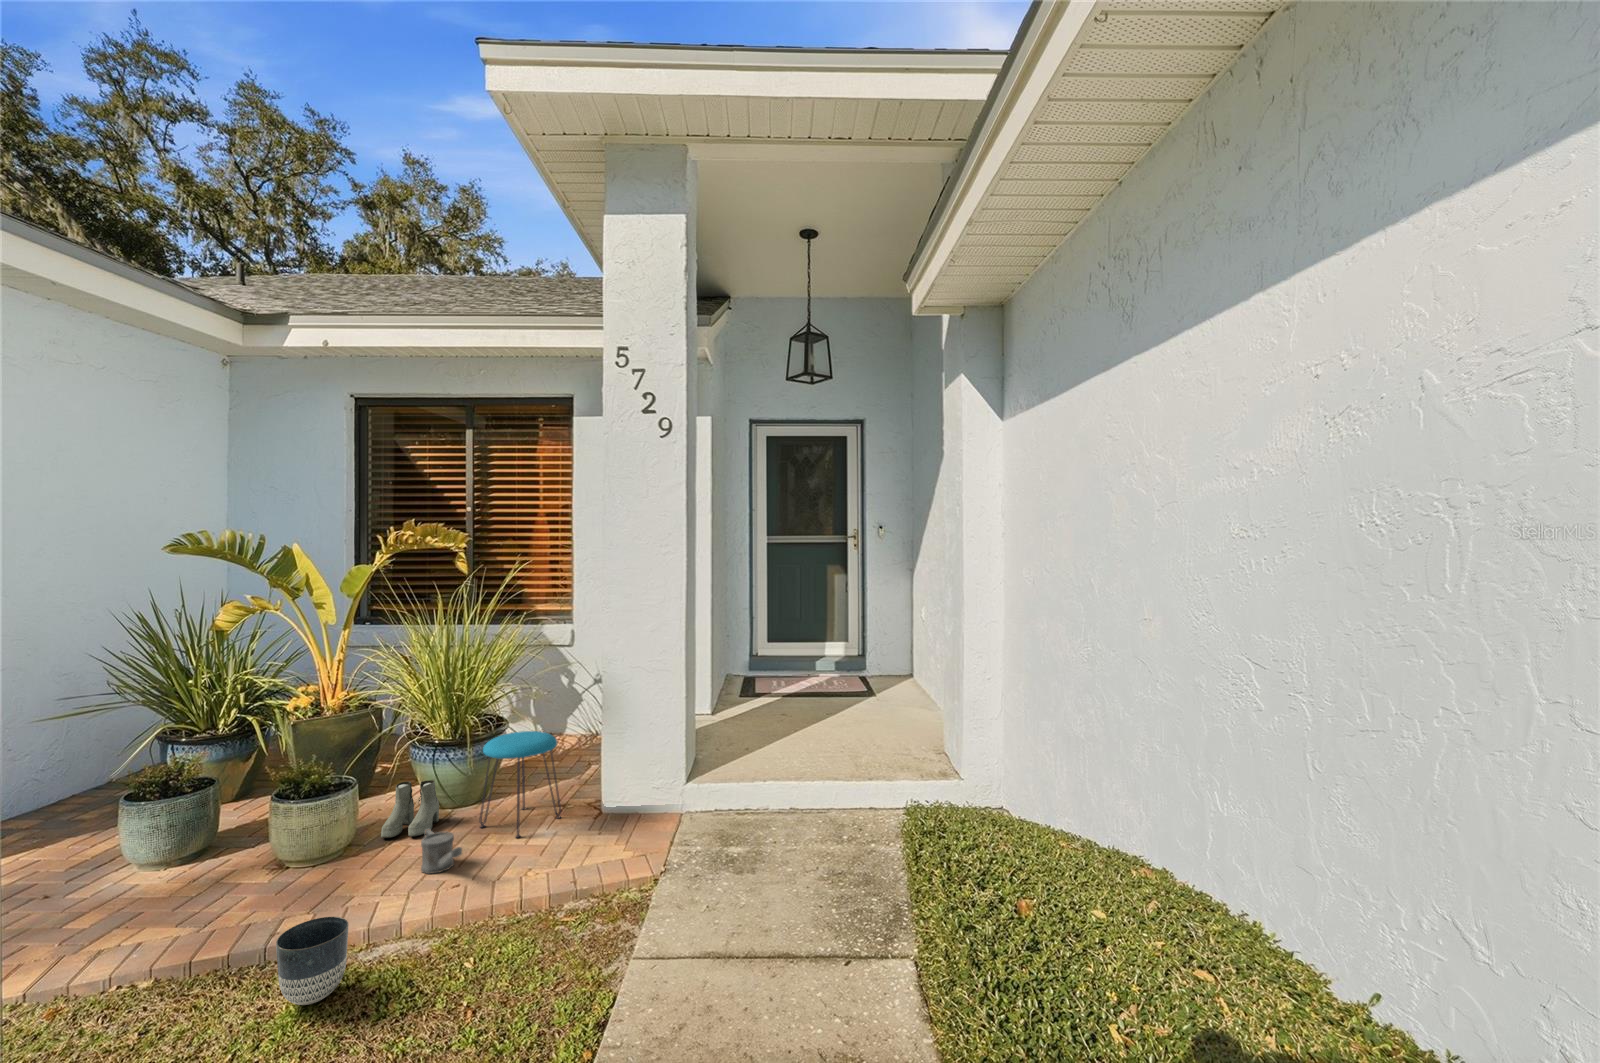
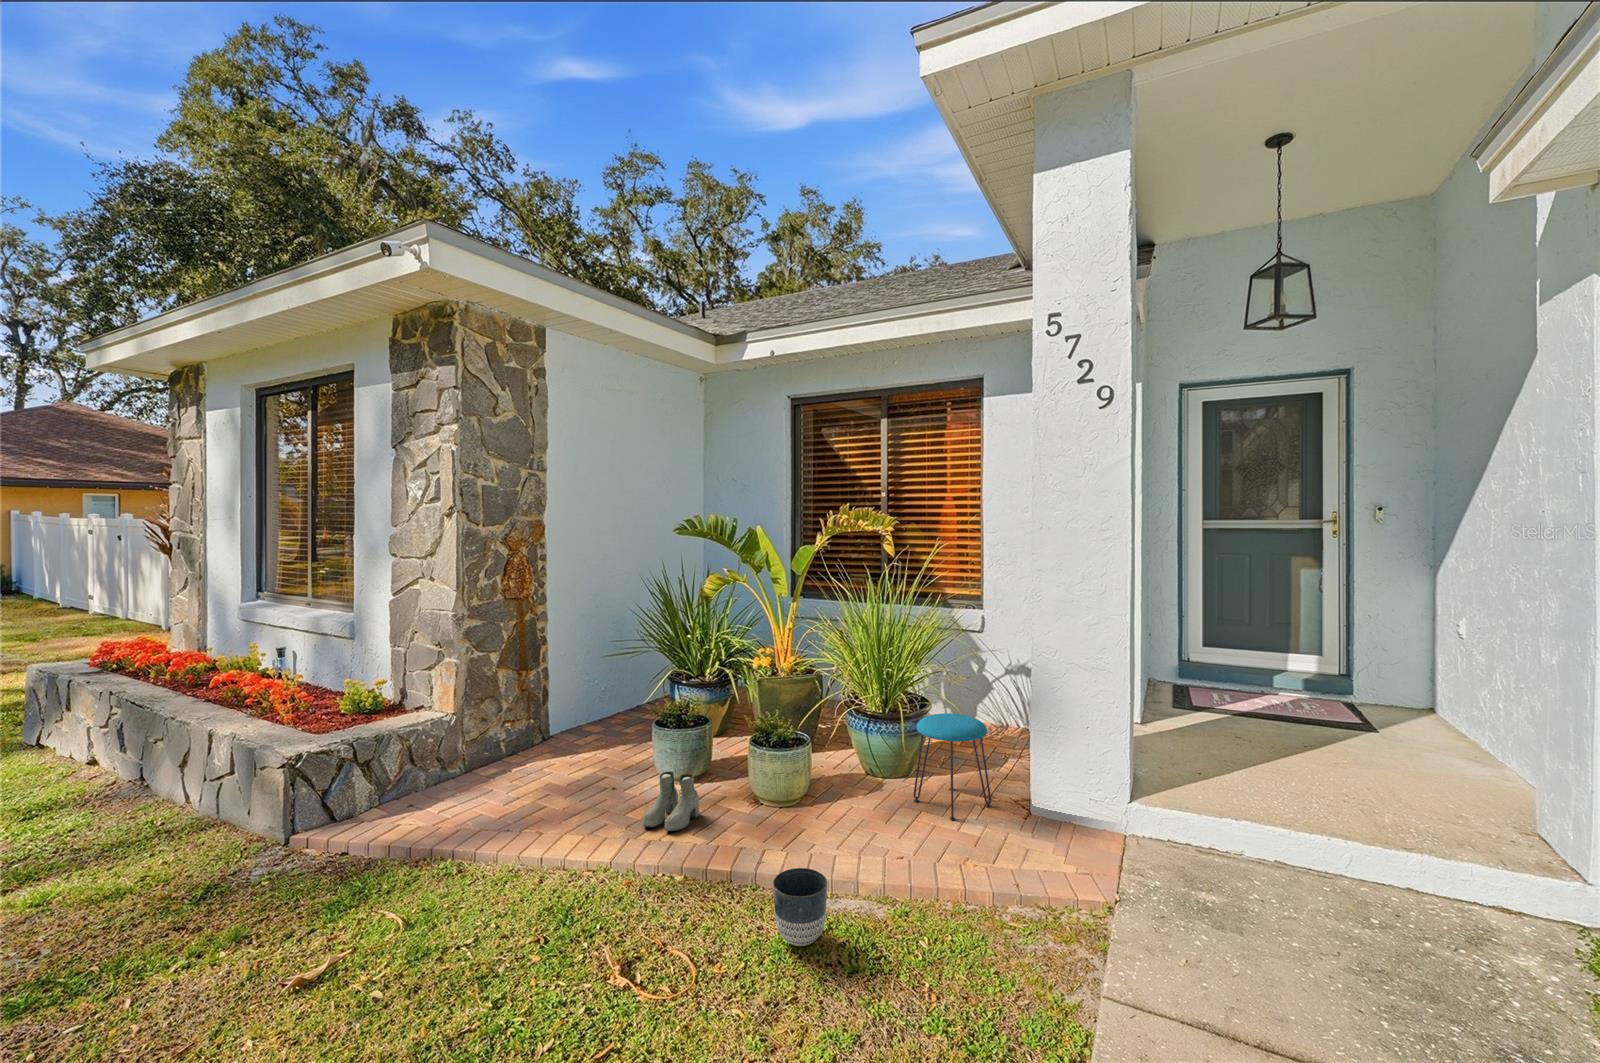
boots: present [381,780,439,838] -> present [643,772,699,831]
watering can: present [421,829,462,874] -> none [869,796,909,841]

